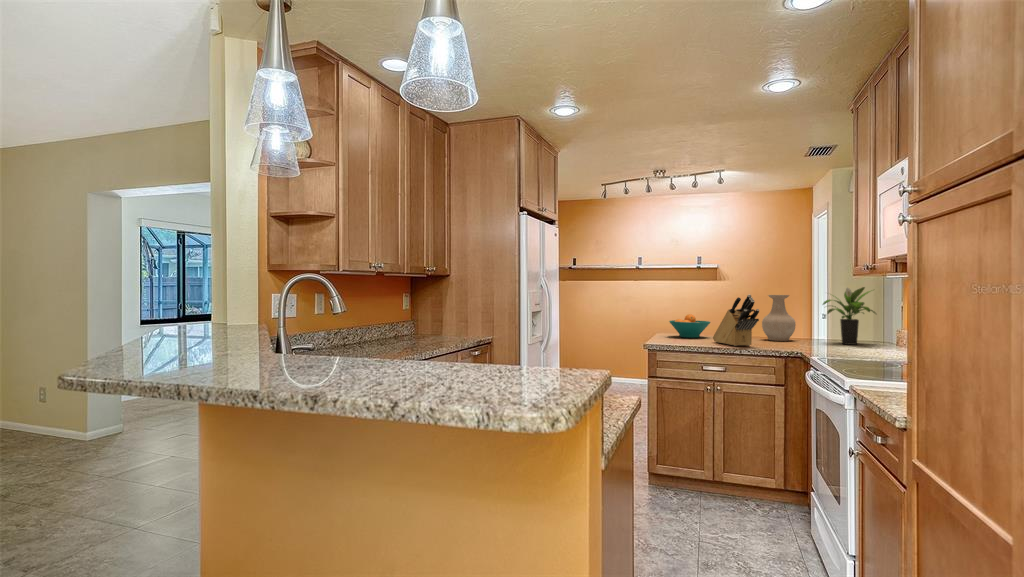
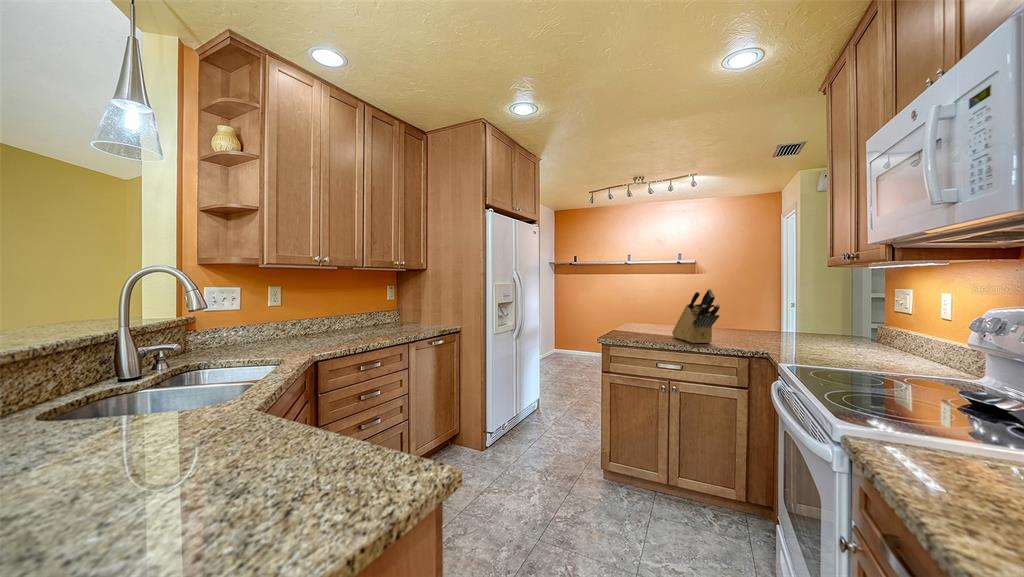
potted plant: present [823,287,876,345] -> none [790,281,857,344]
vase: present [762,295,796,341] -> none [726,289,762,337]
fruit bowl: present [669,314,710,338] -> none [632,308,673,331]

